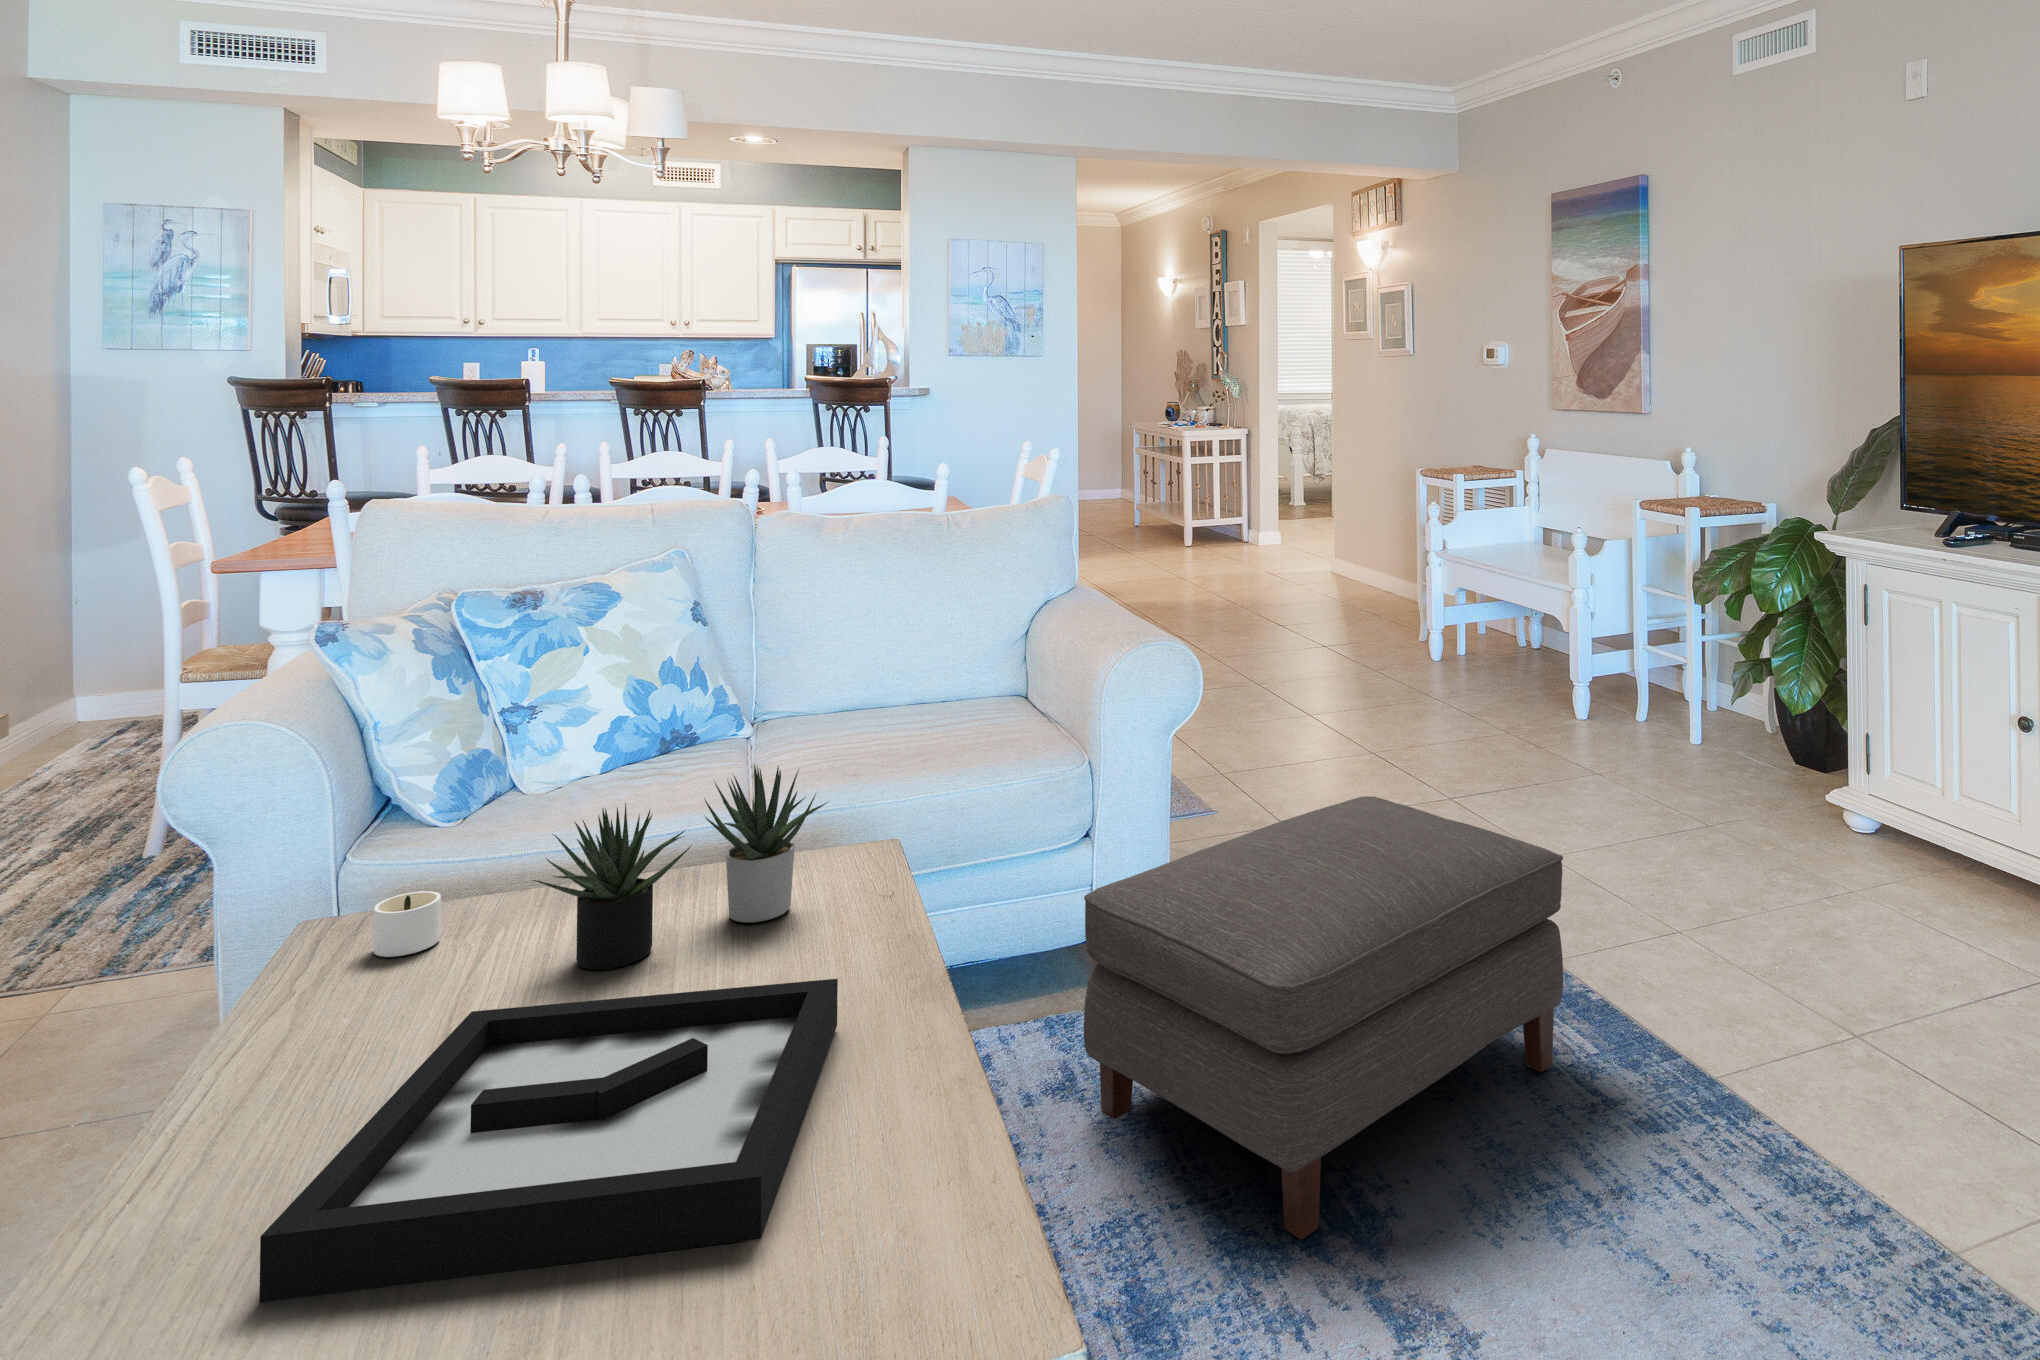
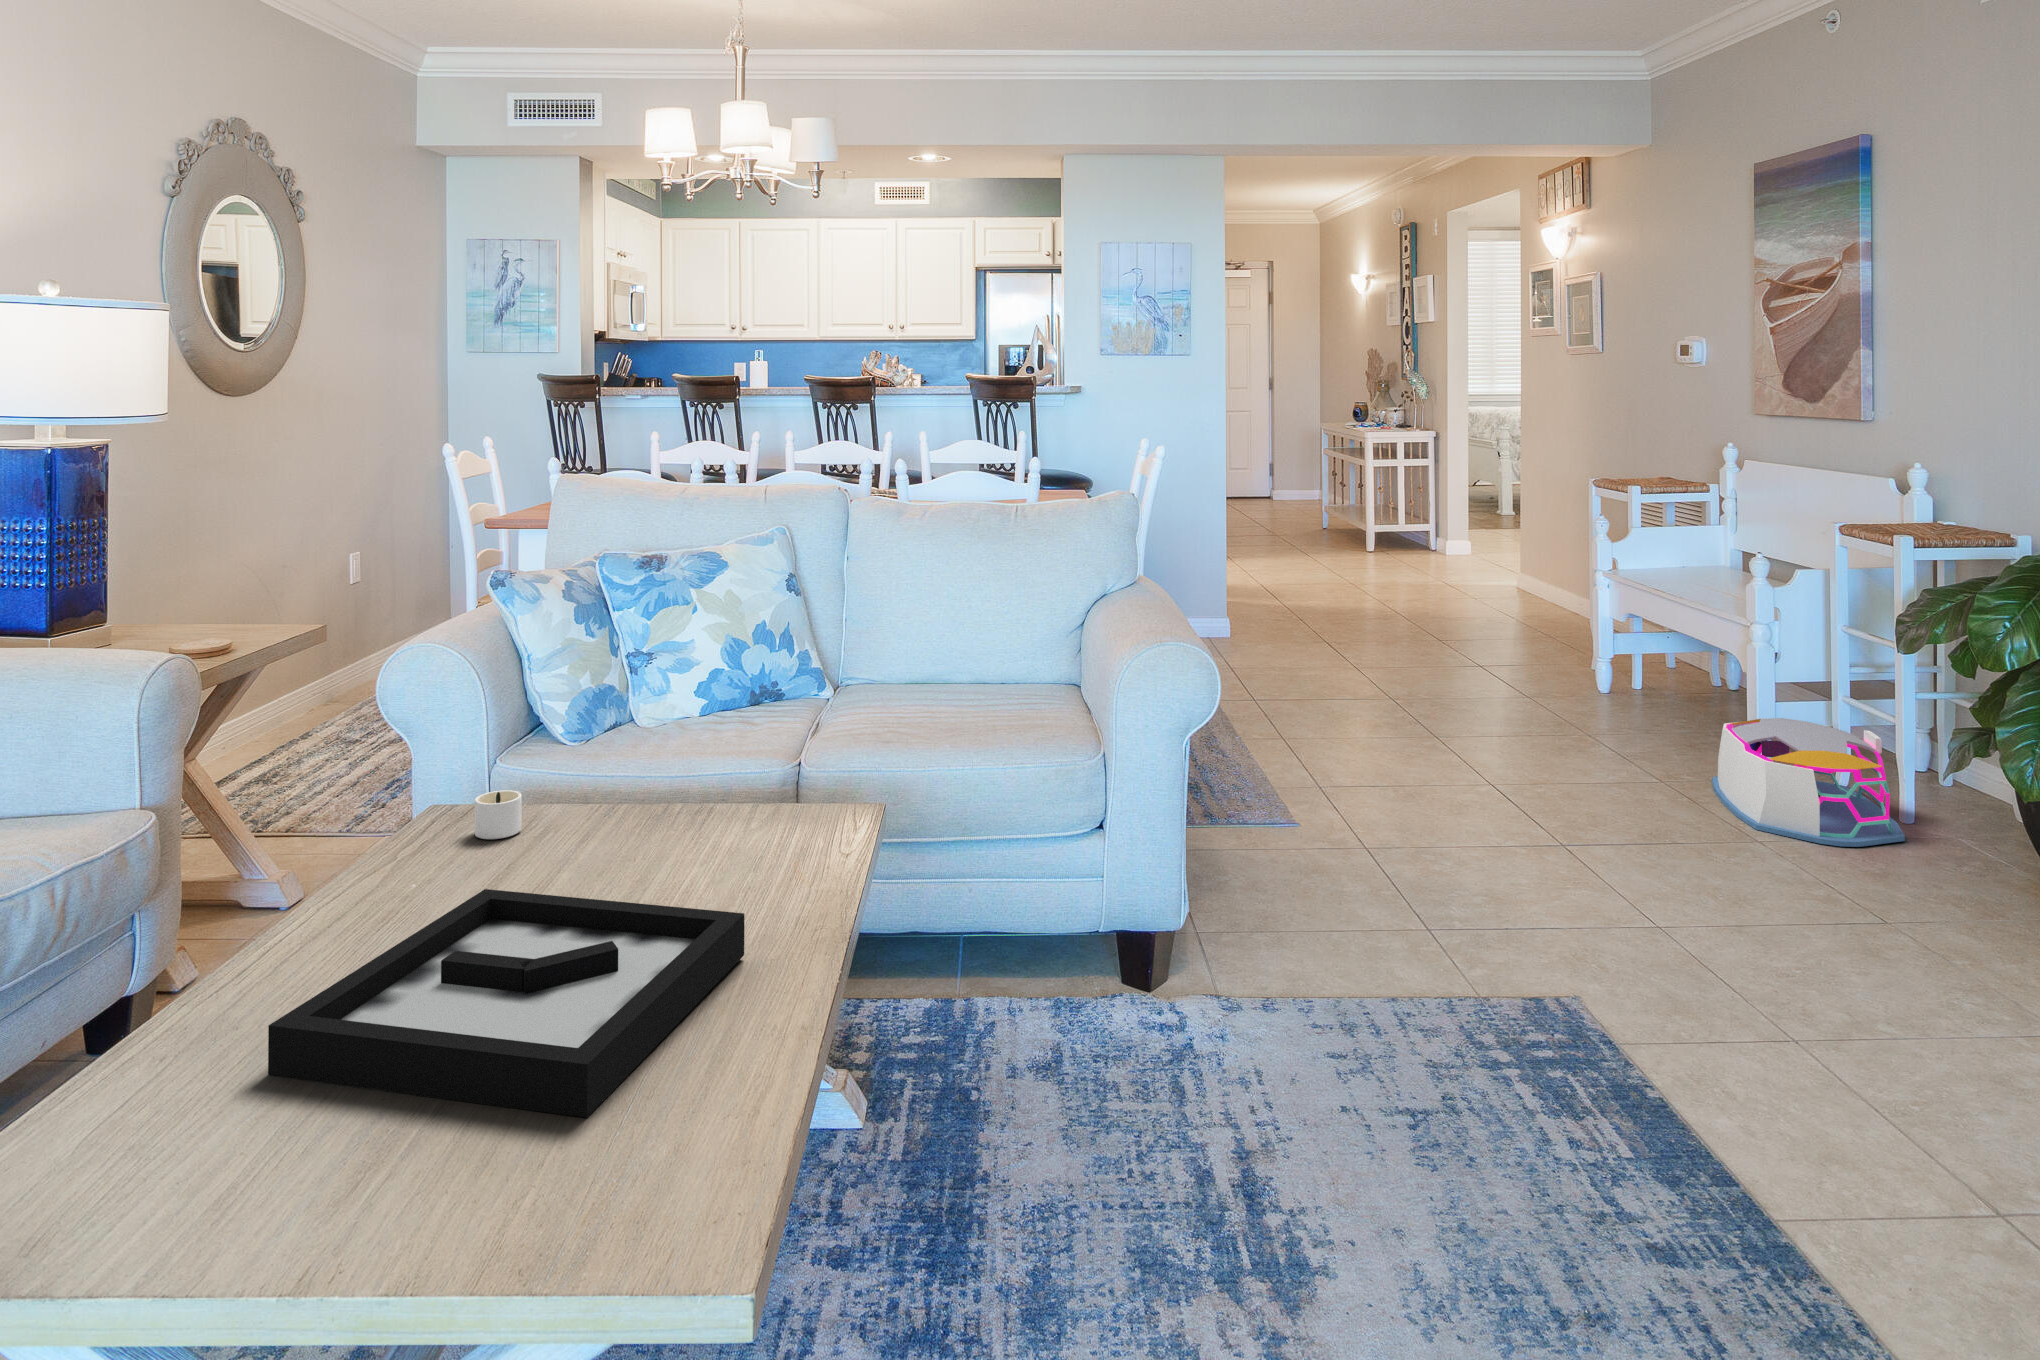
storage bin: none [1546,667,1696,768] -> present [1712,718,1905,847]
succulent plant: present [532,765,828,970] -> none [560,717,807,875]
ottoman: present [1084,796,1563,1239] -> none [1054,826,1584,1271]

